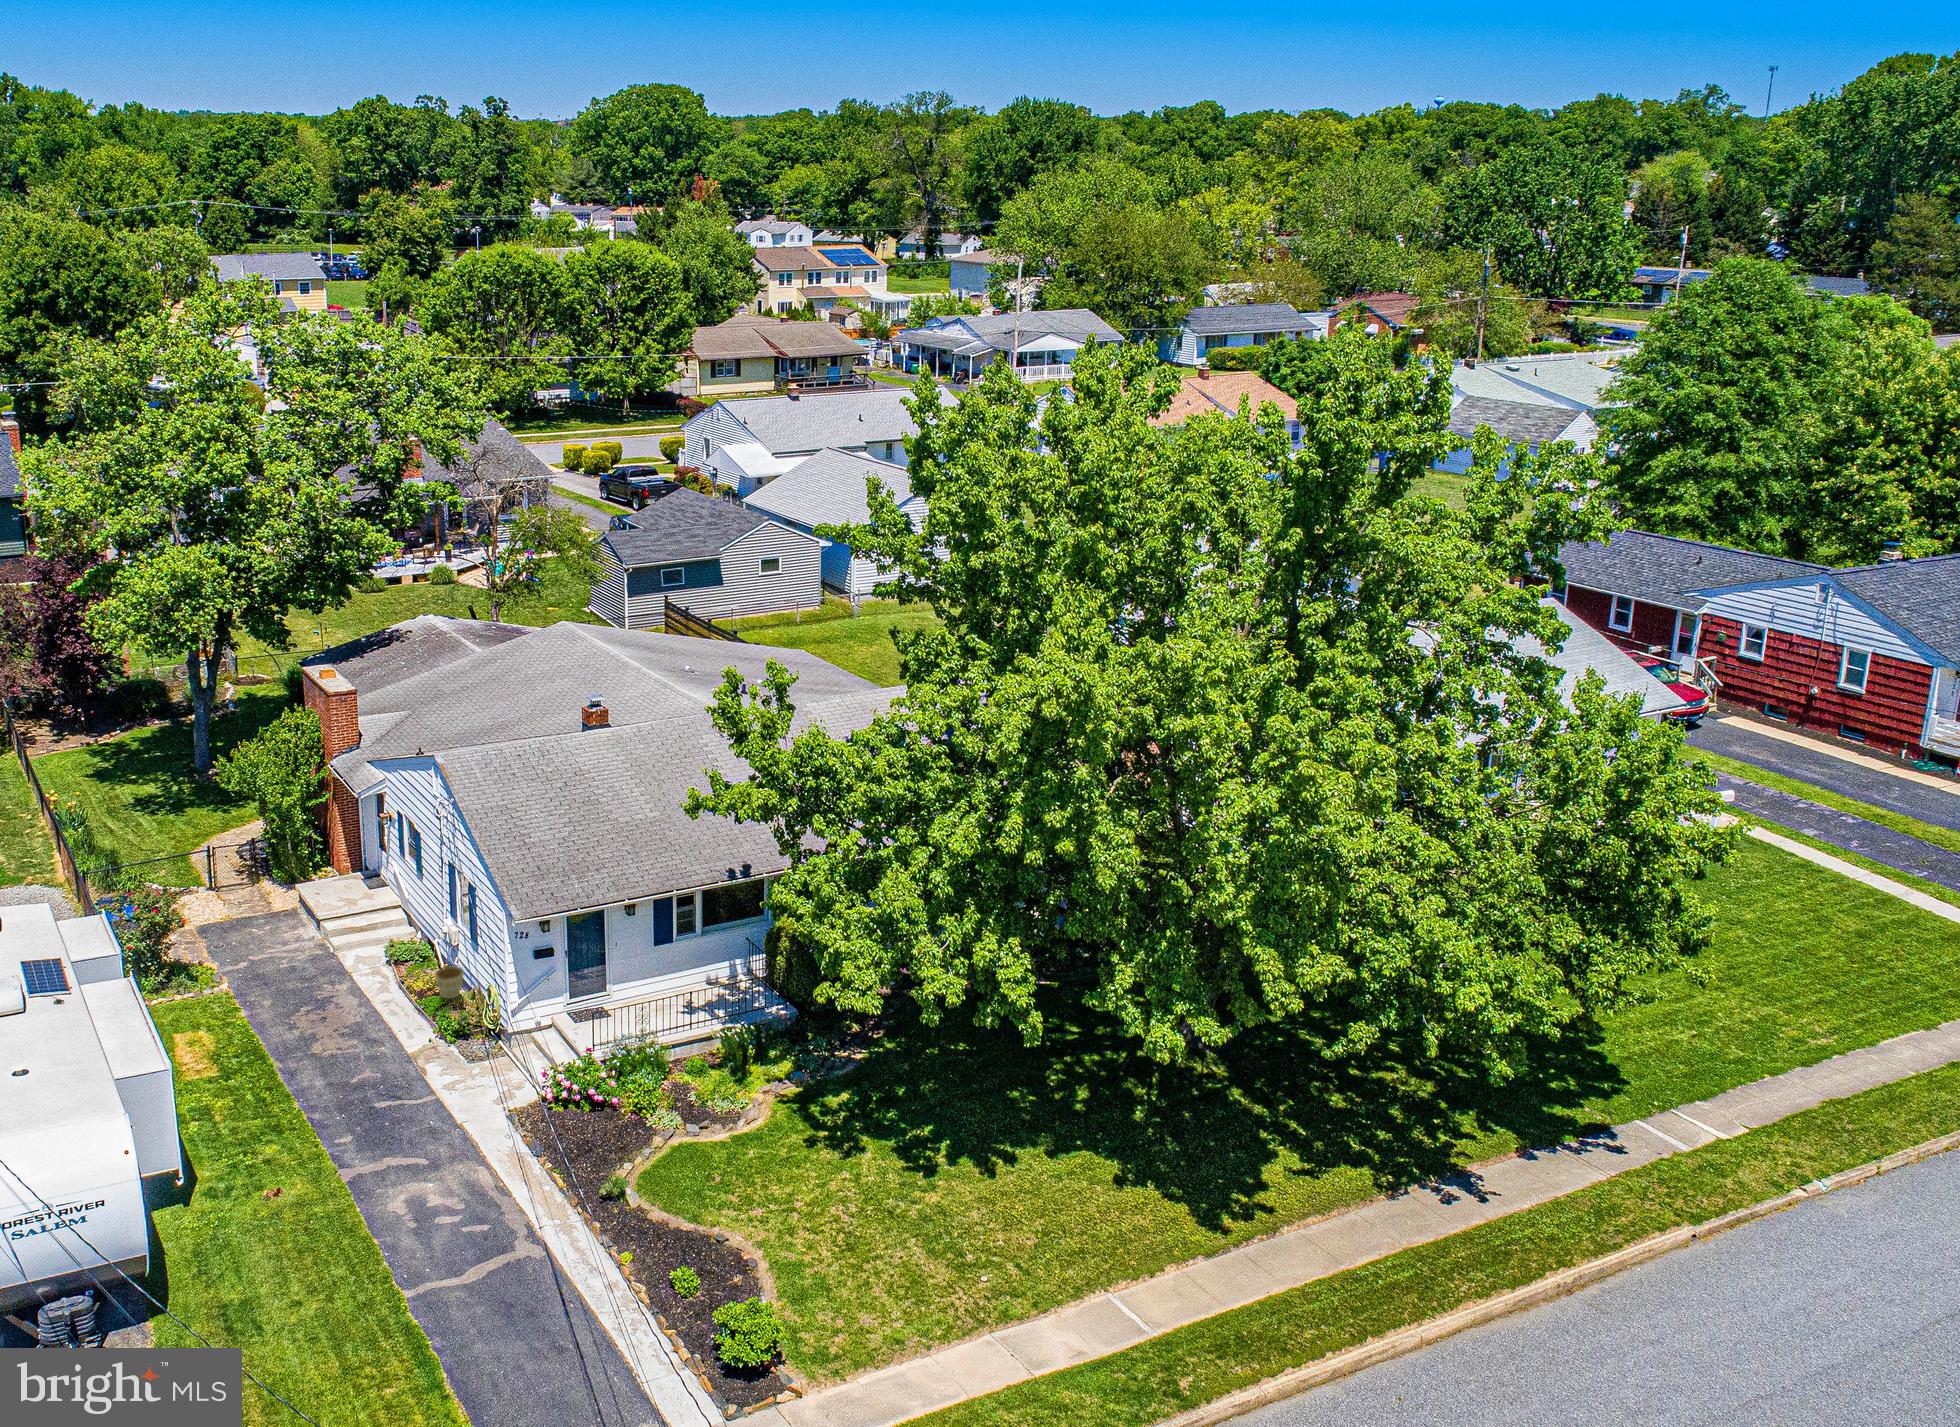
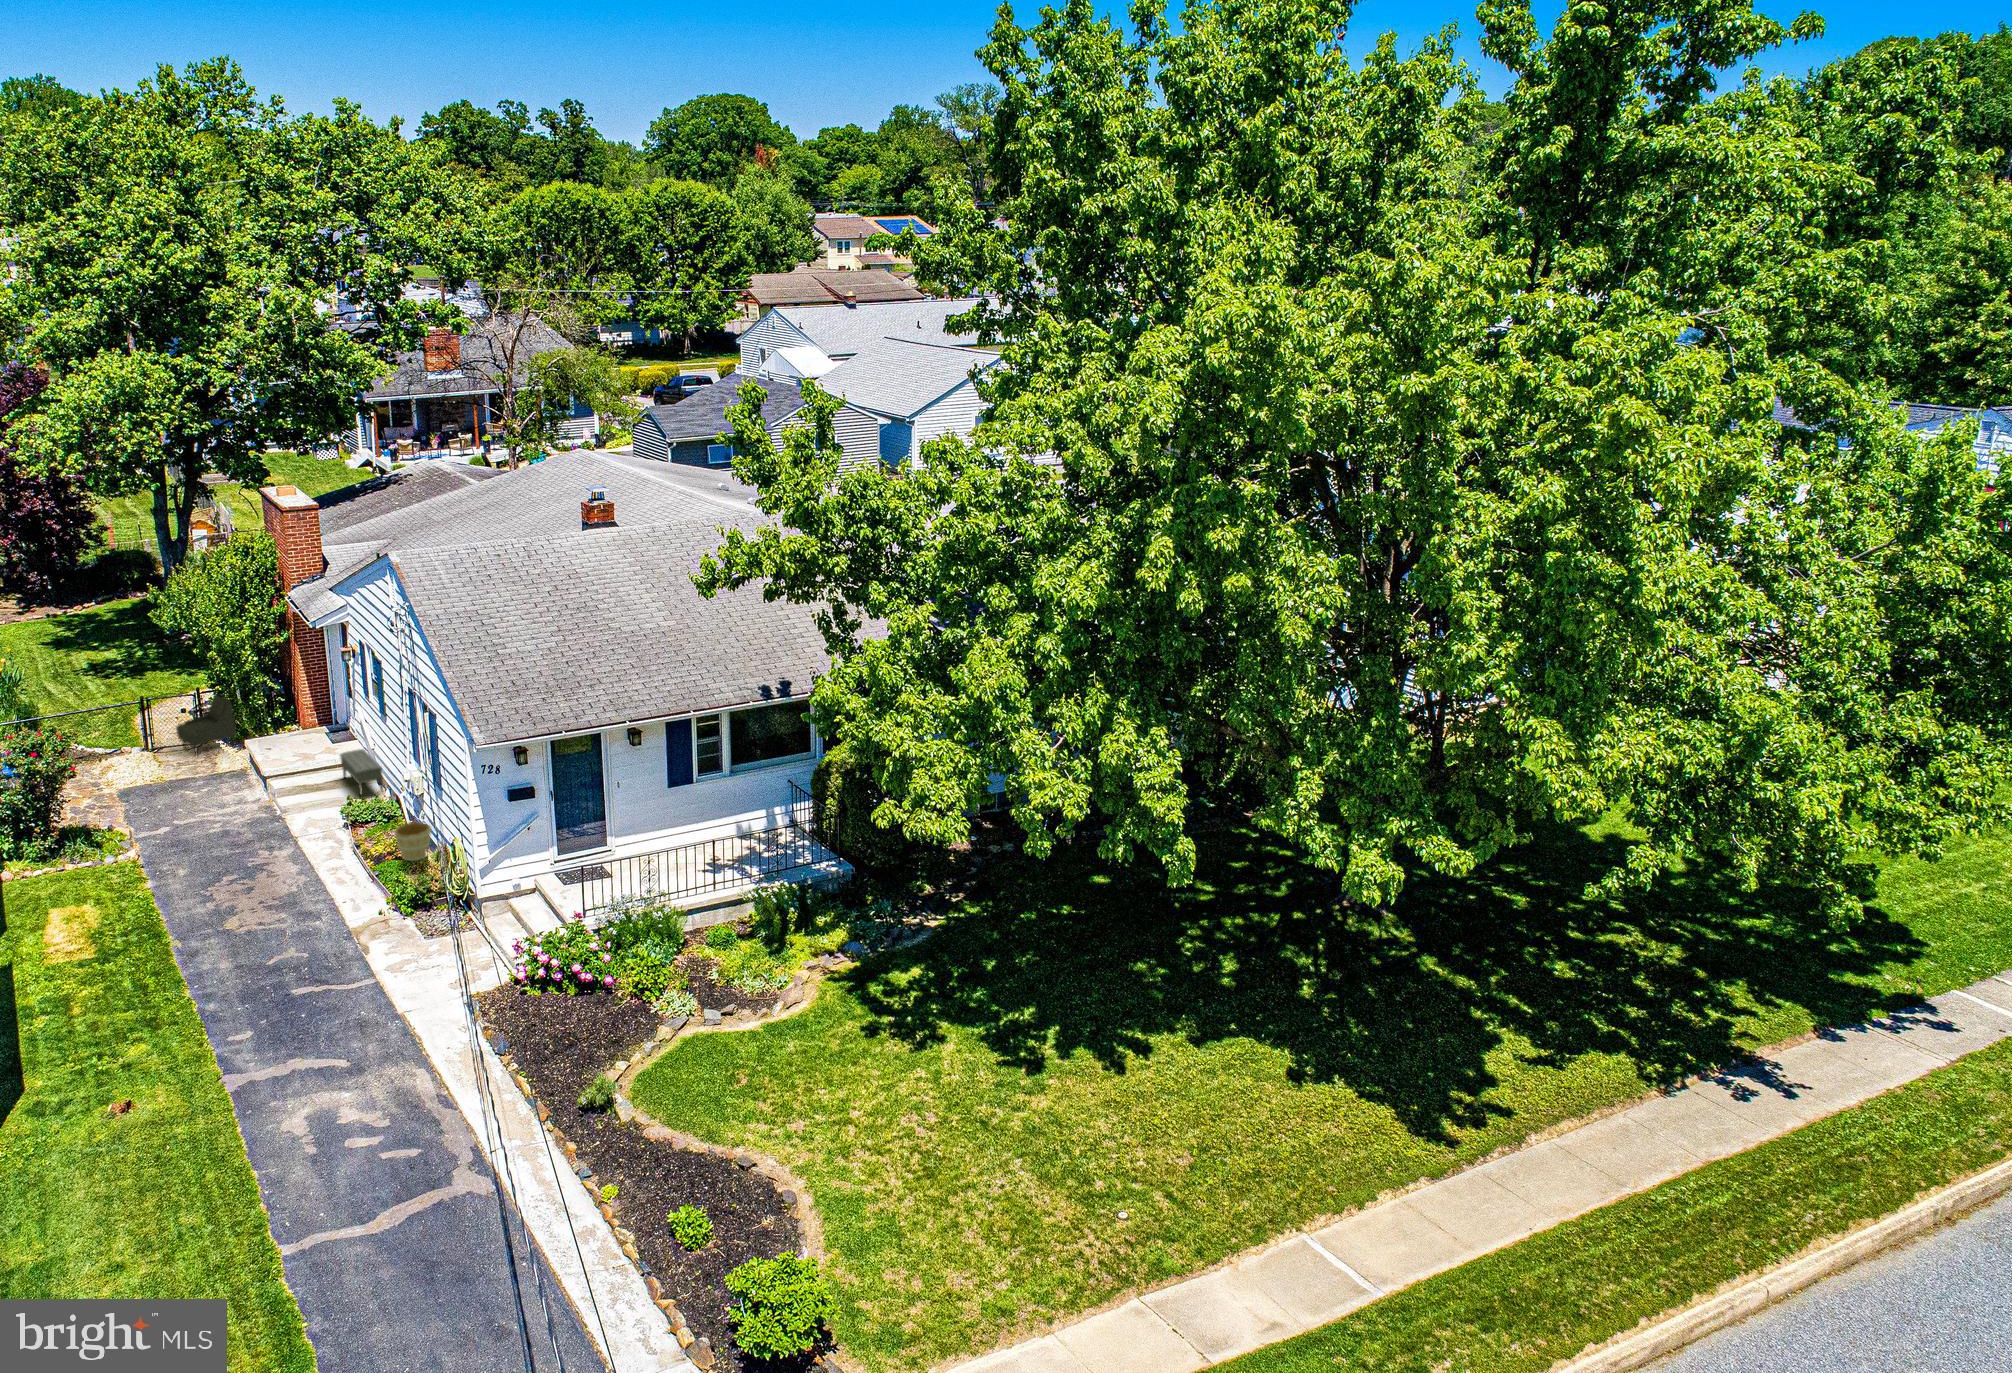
chair: none [235,844,284,898] -> present [176,695,236,755]
bench: none [377,897,415,938] -> present [340,749,383,795]

